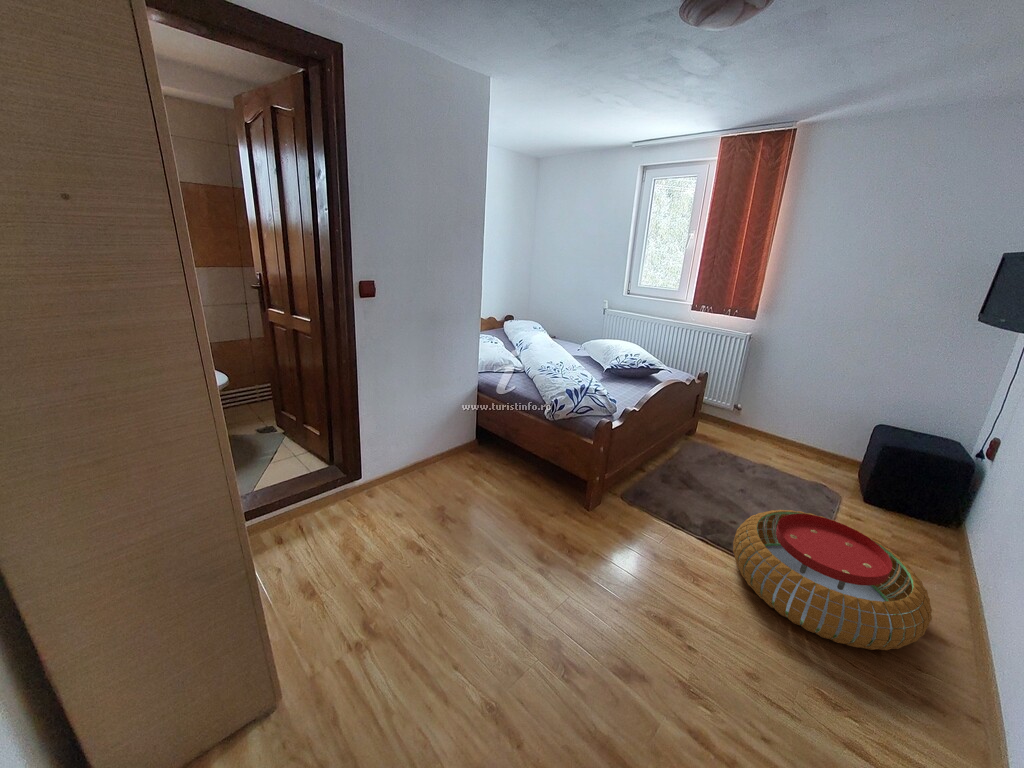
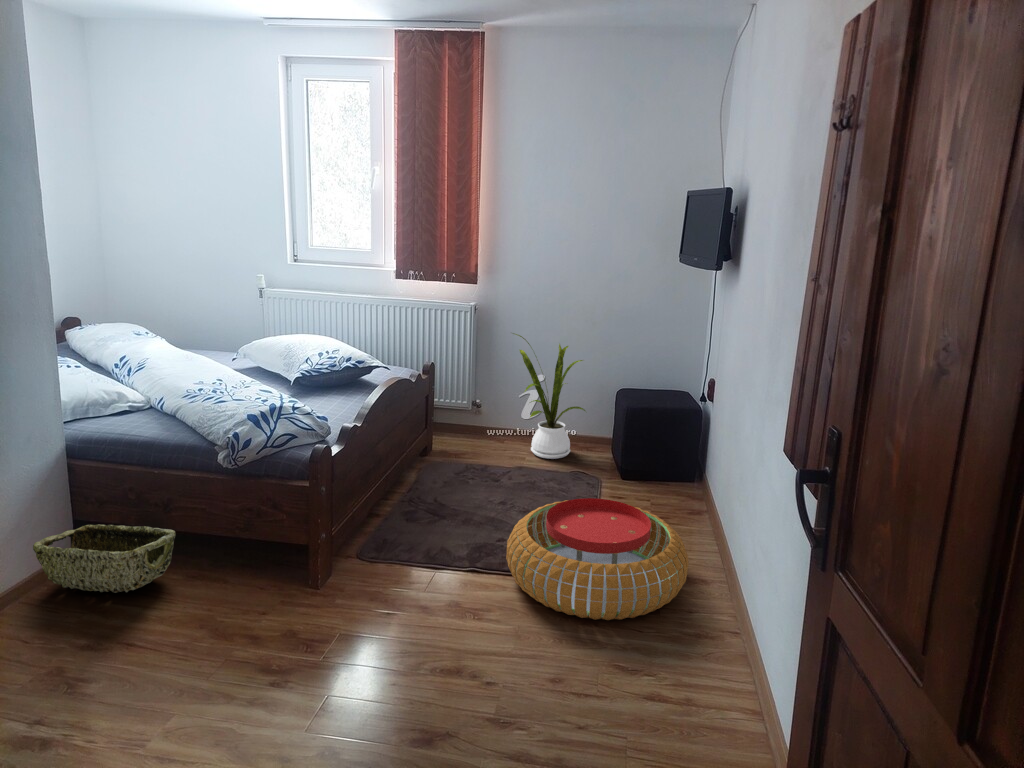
house plant: none [777,360,848,467] -> present [513,333,585,459]
woven basket: none [442,433,512,479] -> present [33,524,176,593]

